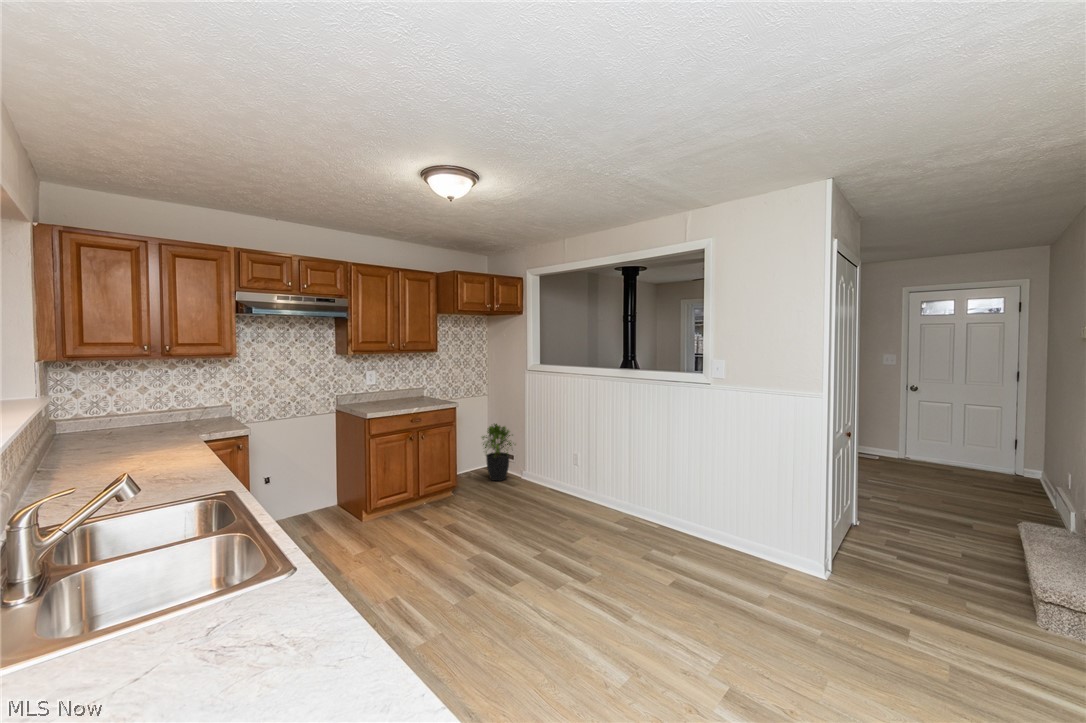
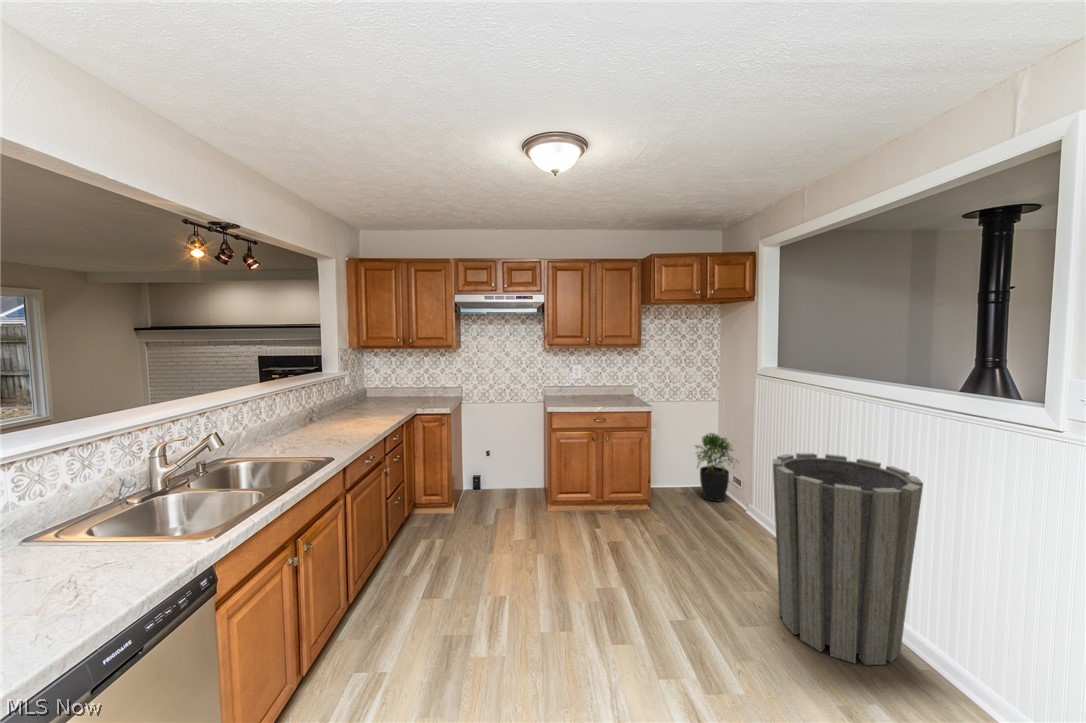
trash can: none [579,420,656,540] -> present [773,453,923,665]

